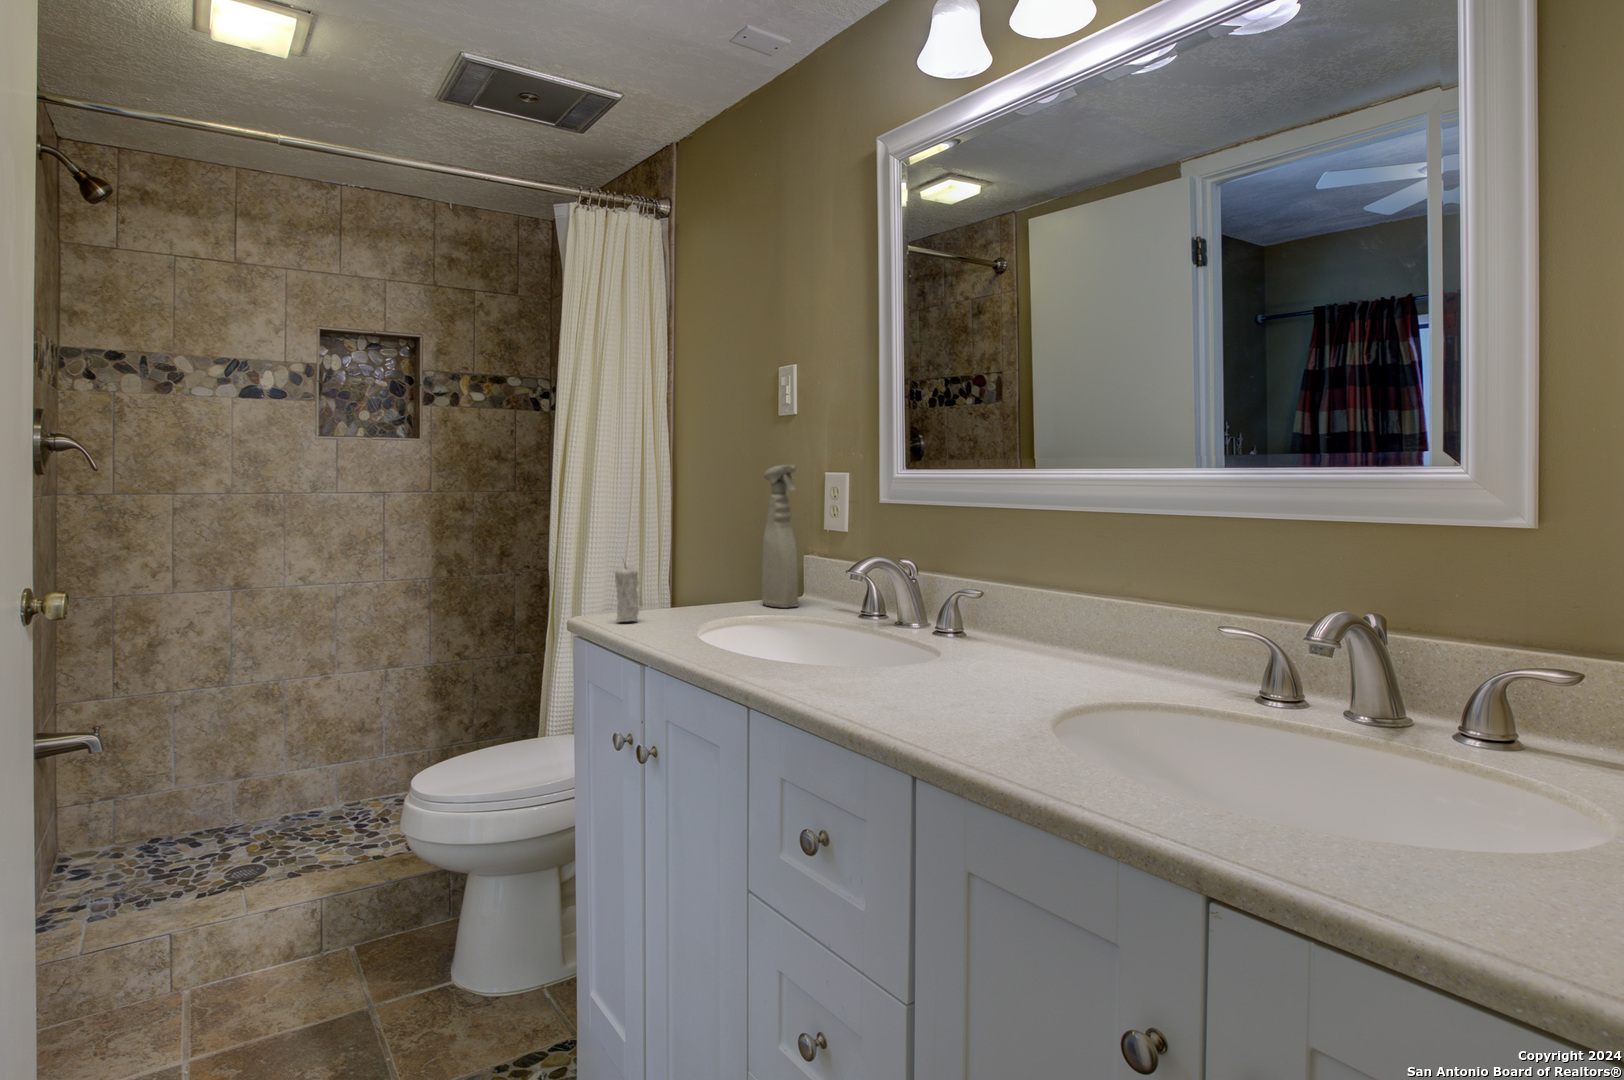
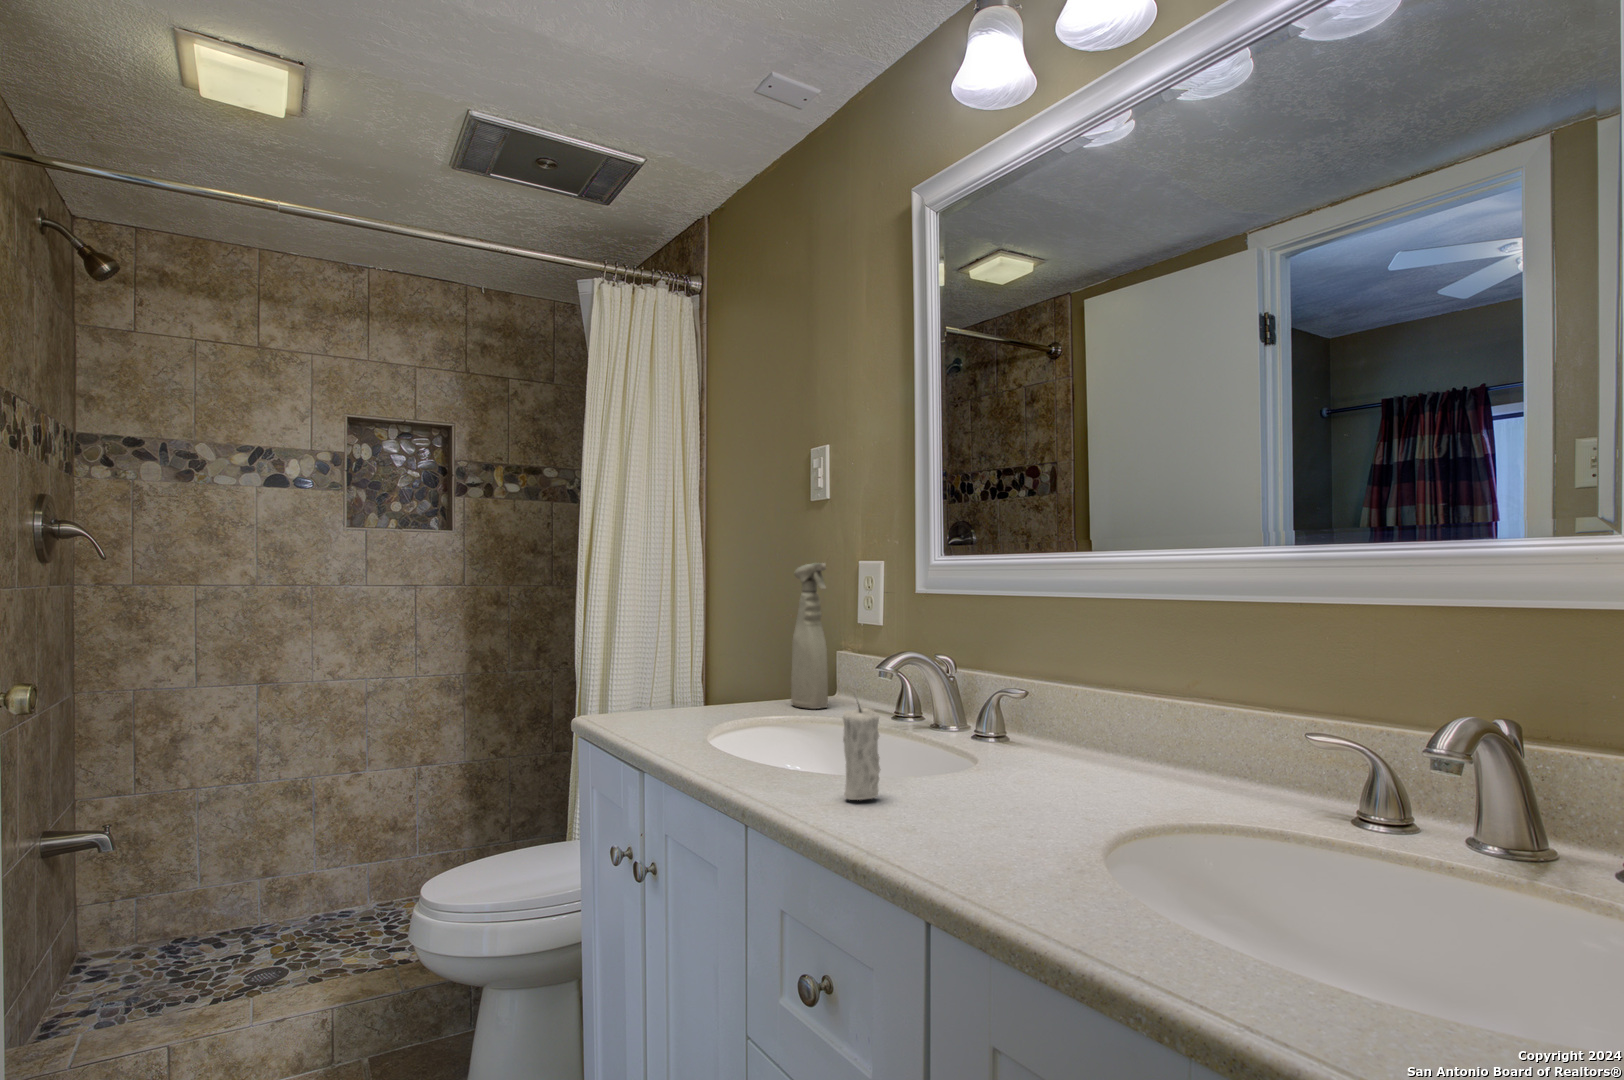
candle: present [615,564,639,622] -> present [843,705,881,800]

